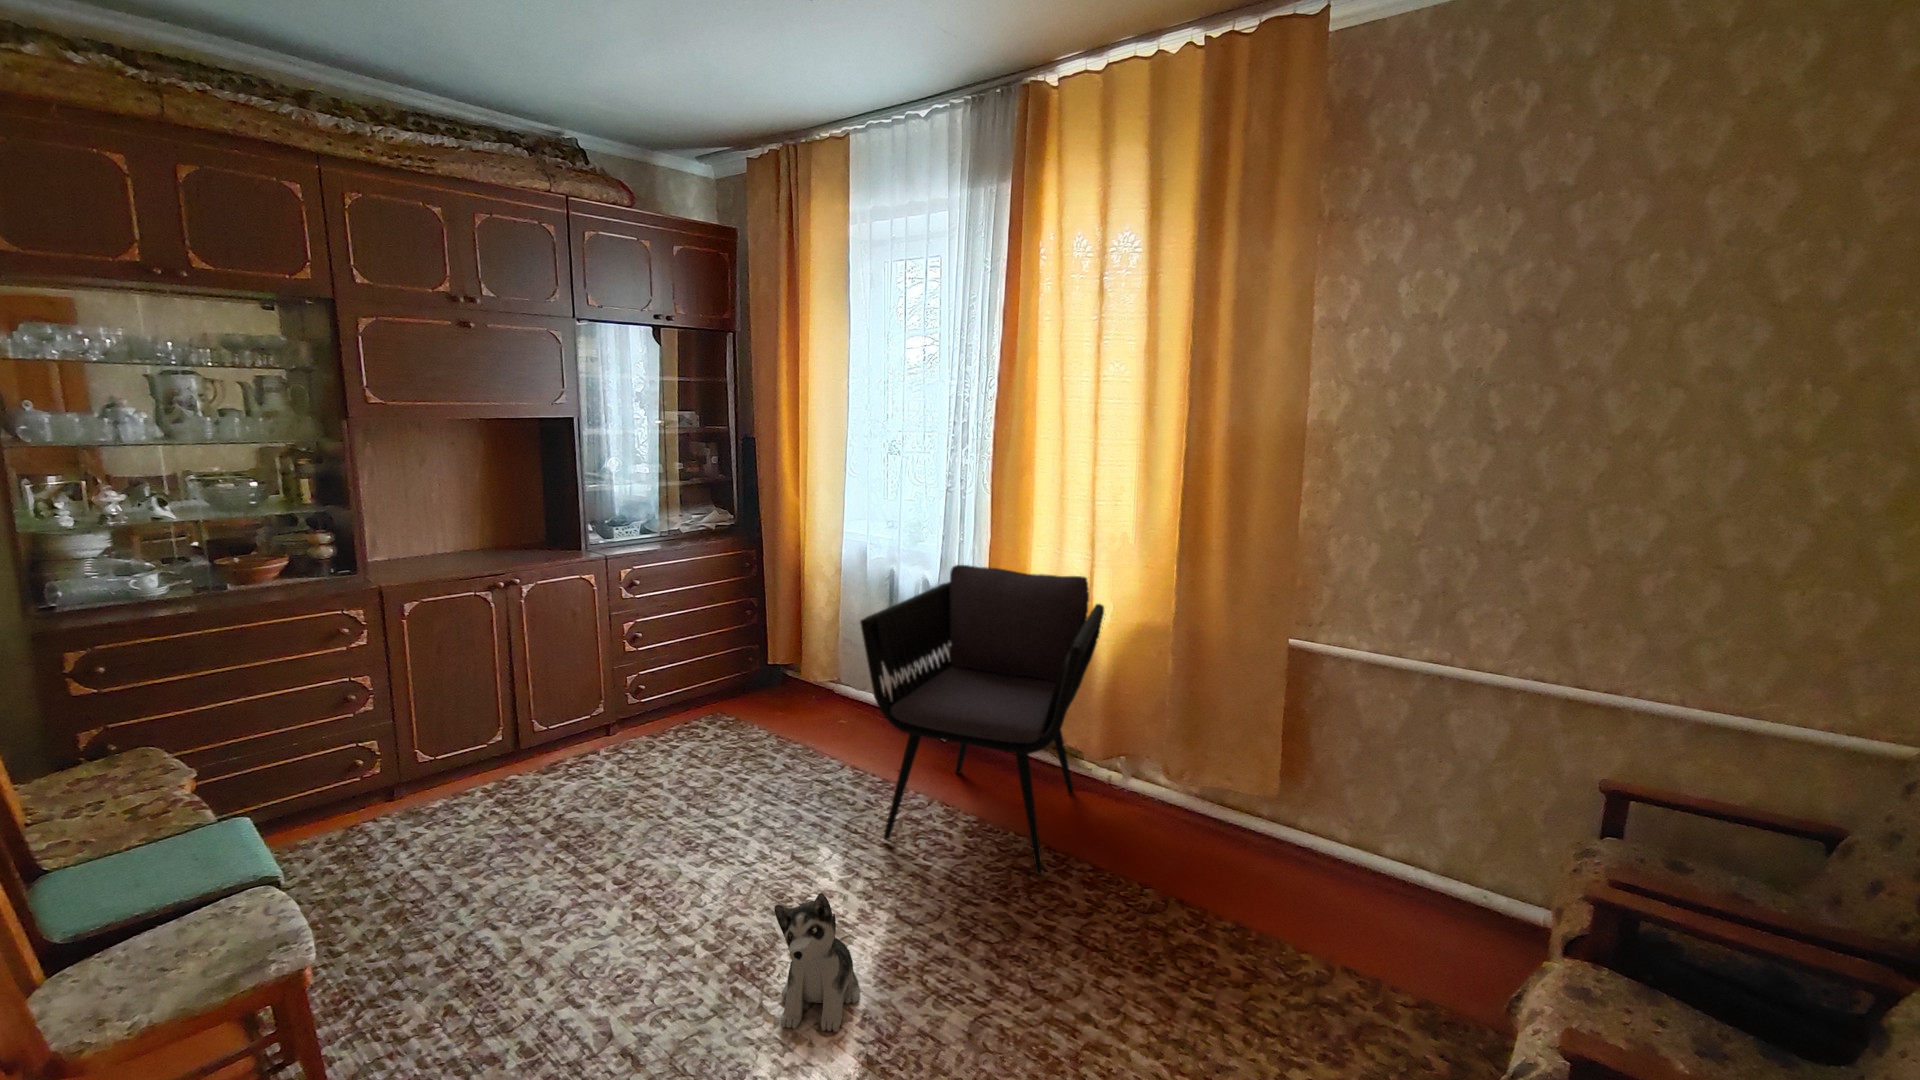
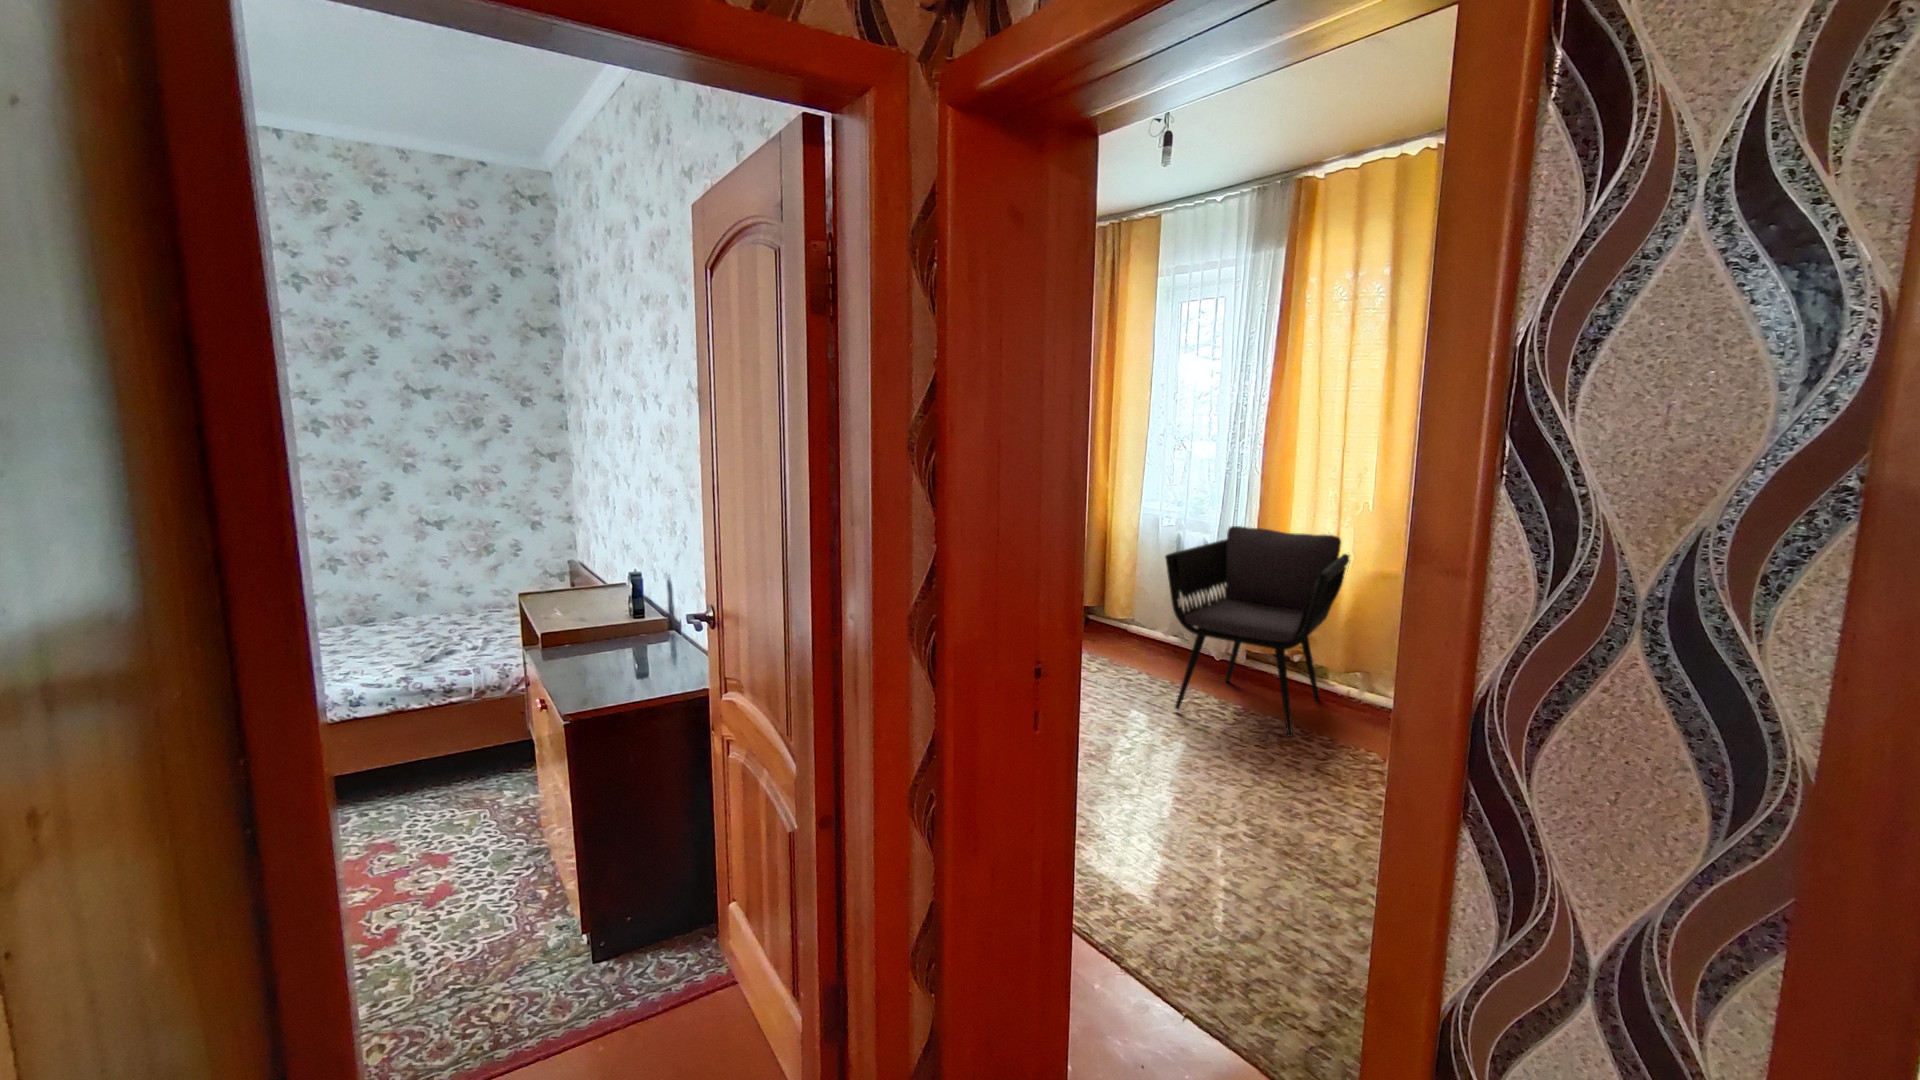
plush toy: present [775,893,860,1032] -> none [1118,703,1168,787]

